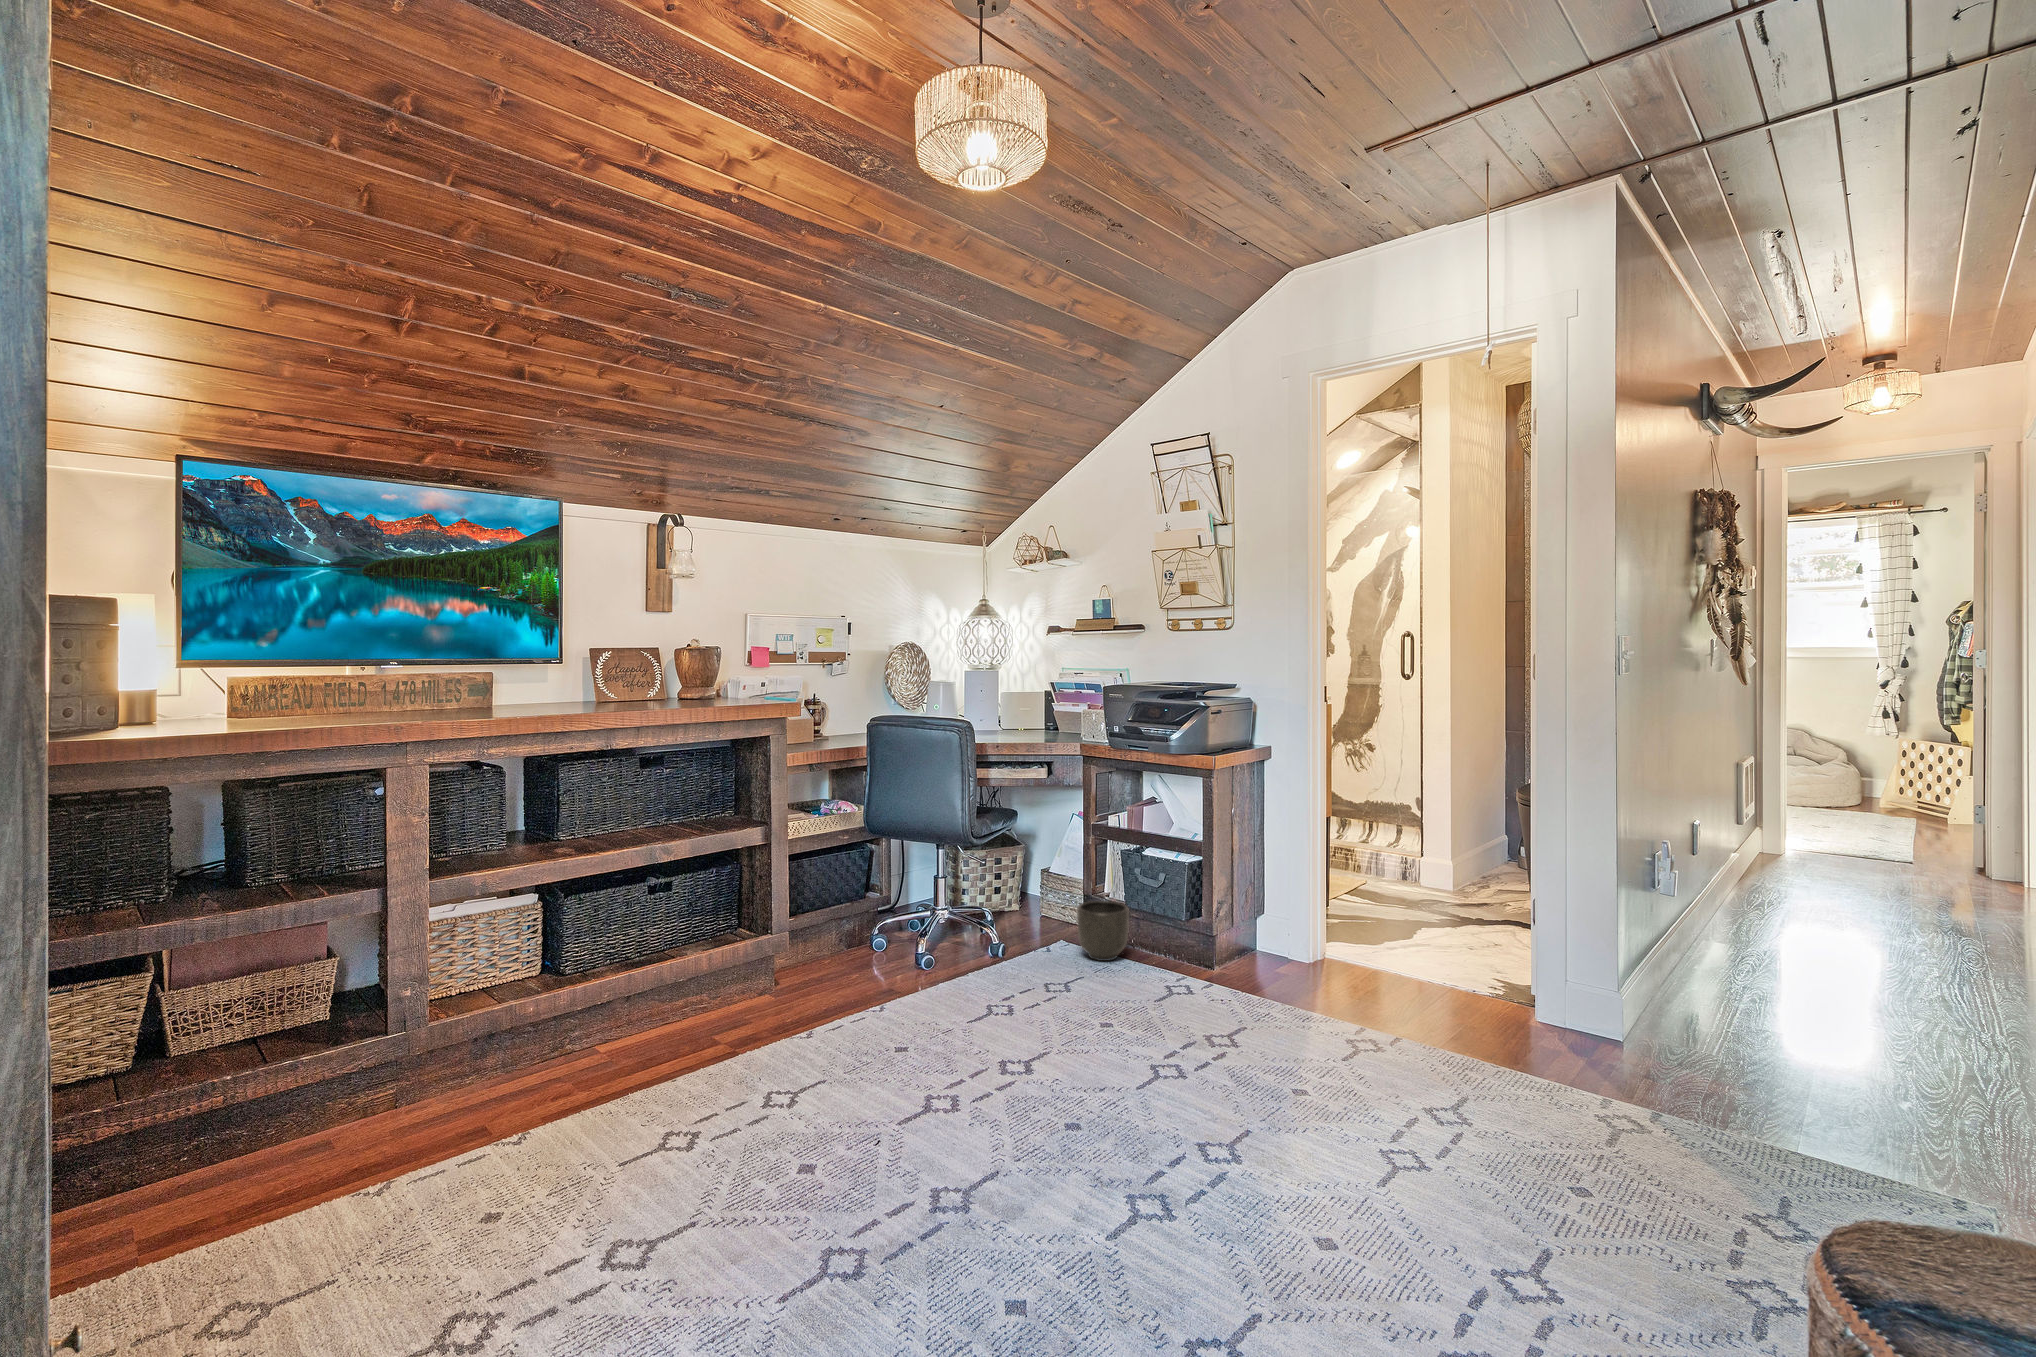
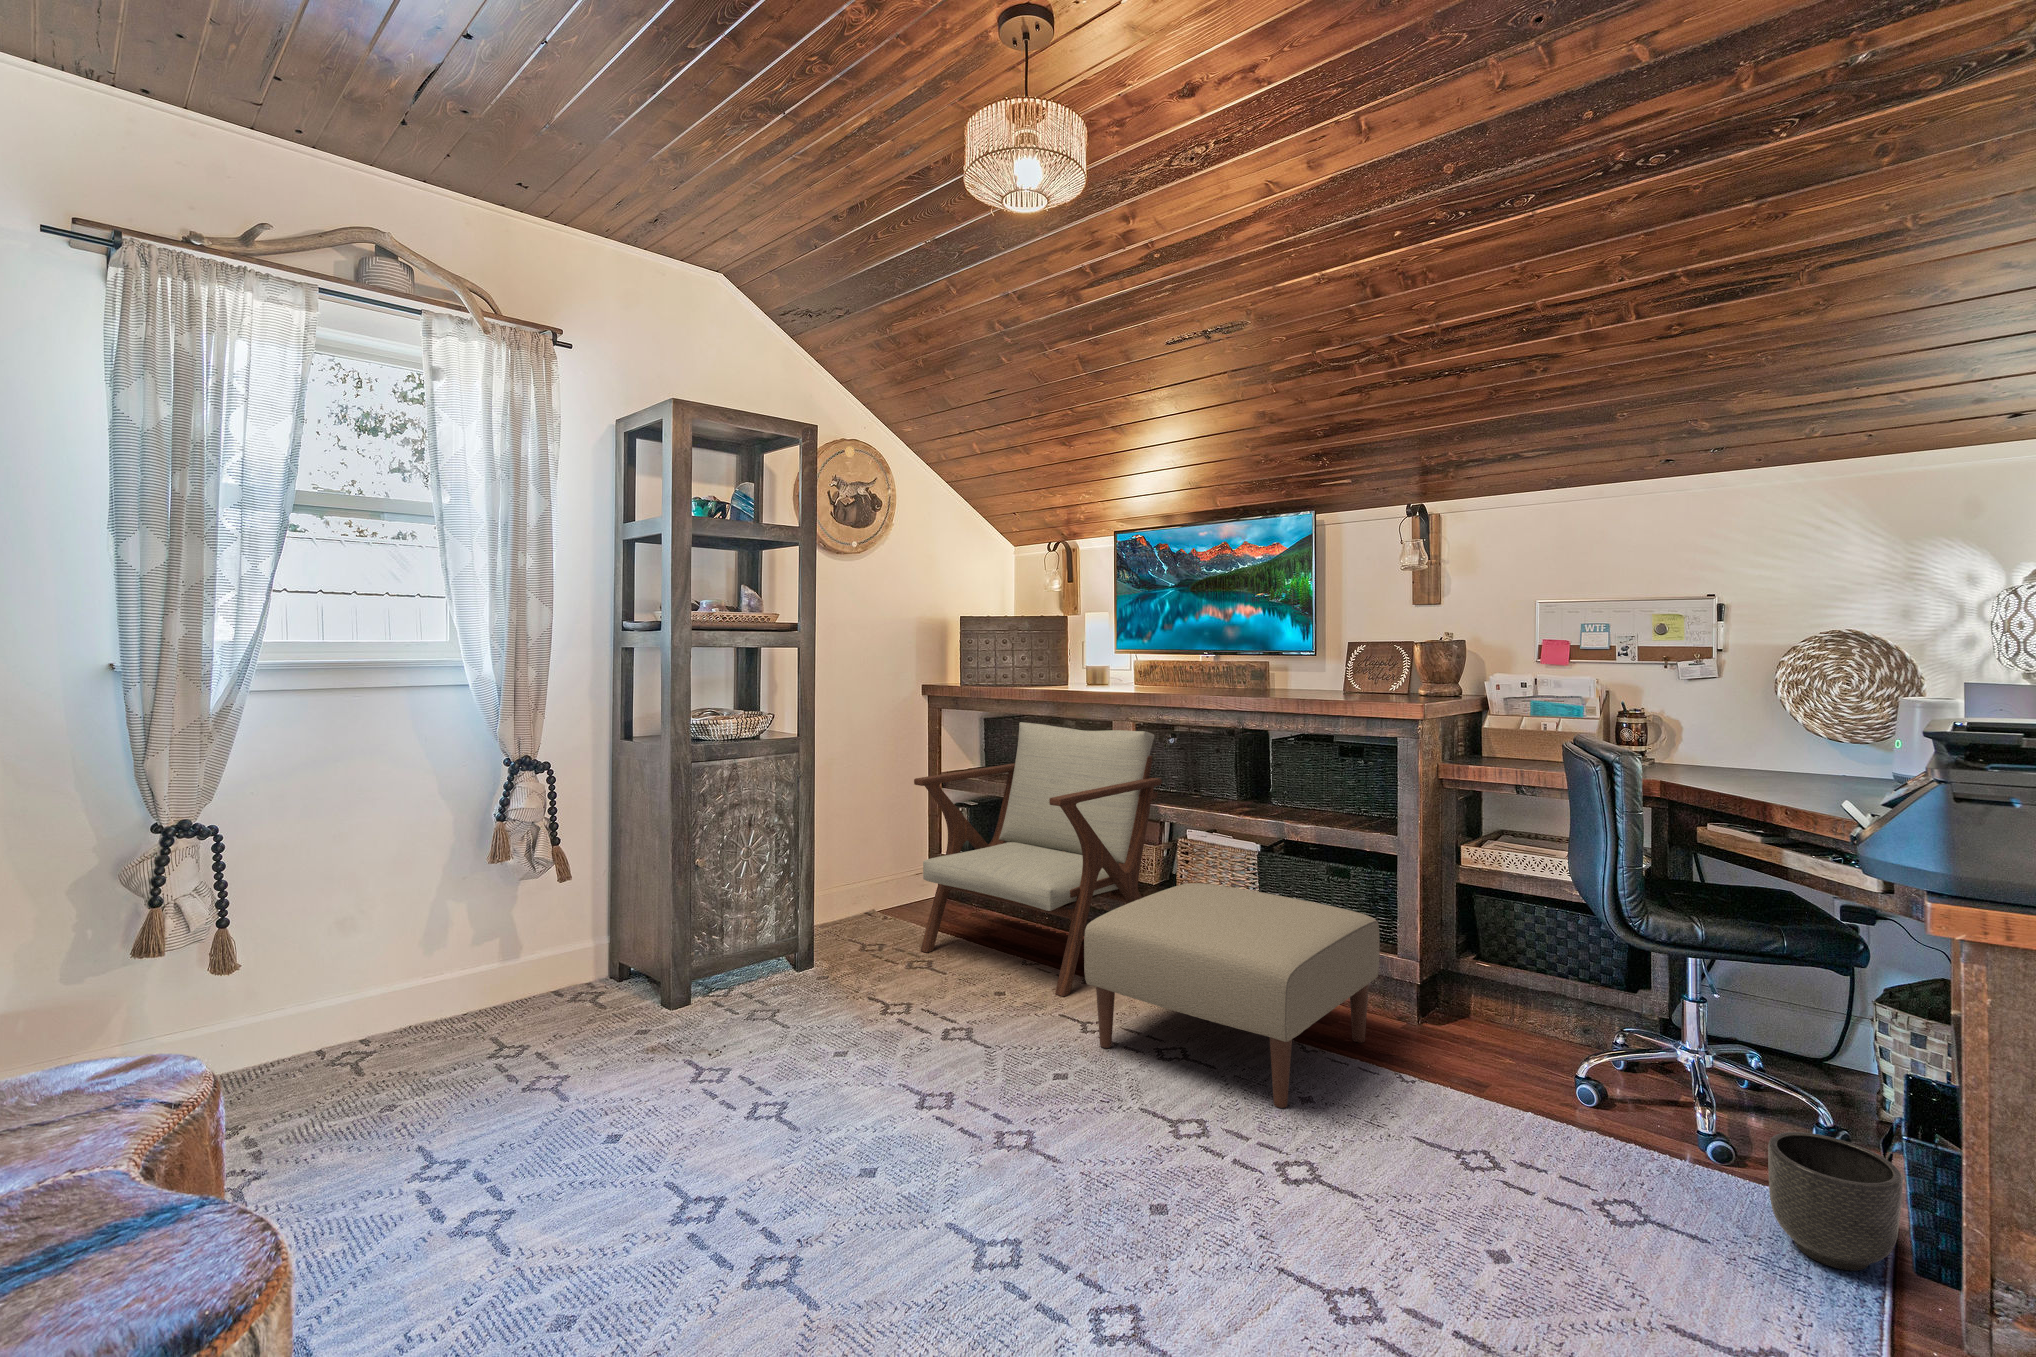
lounge chair: none [123,769,574,1299] -> present [914,722,1162,996]
ottoman: none [625,894,940,1129] -> present [1084,883,1380,1108]

